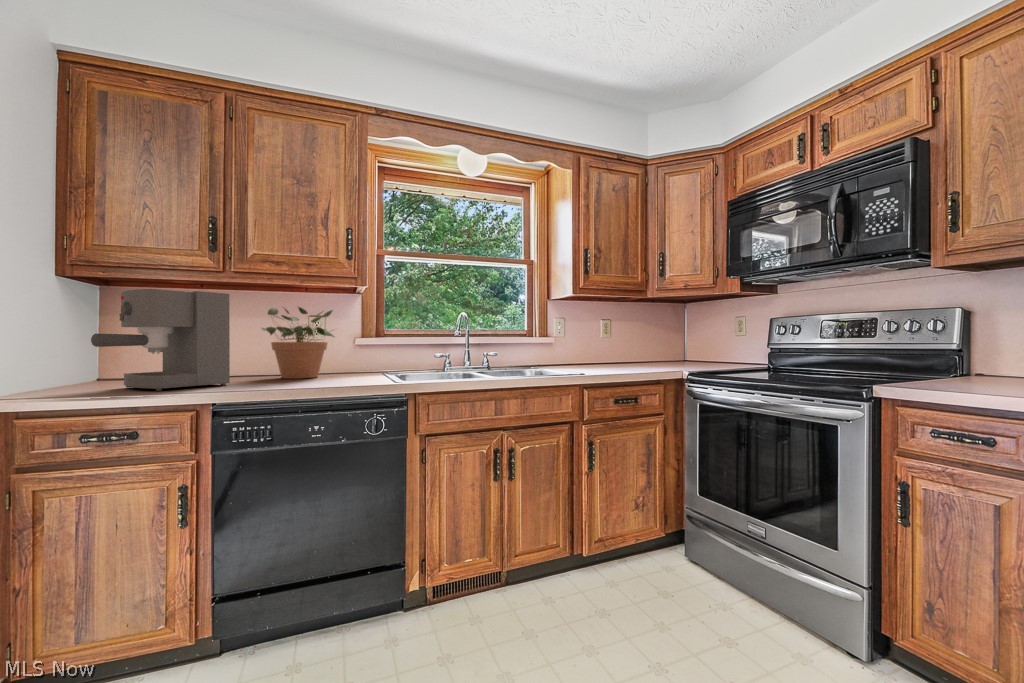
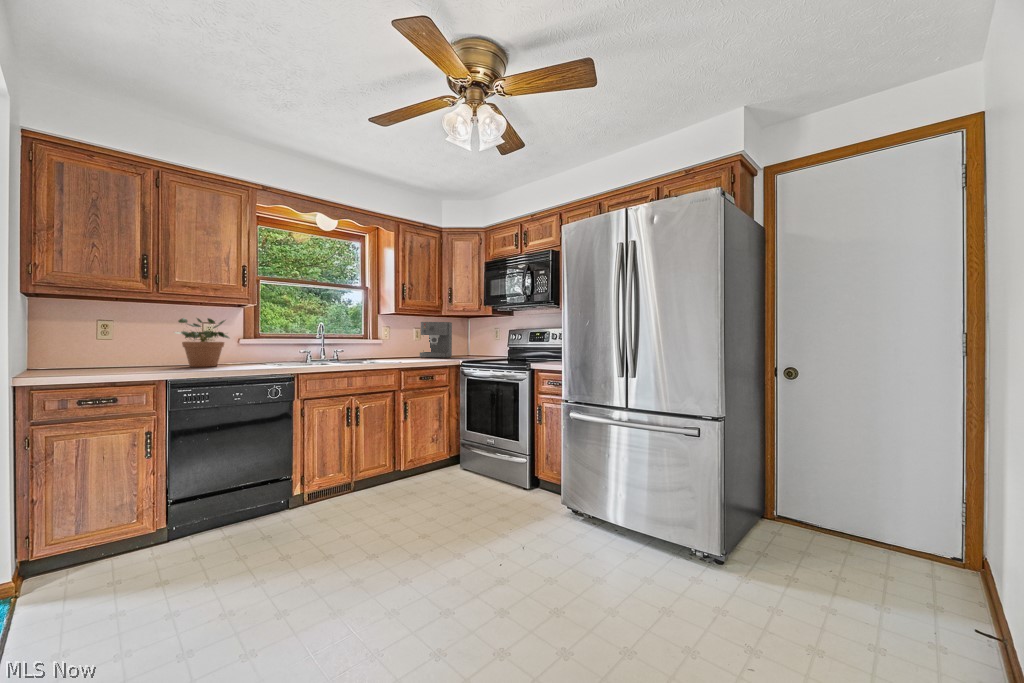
coffee maker: present [91,289,230,391] -> present [420,322,452,358]

